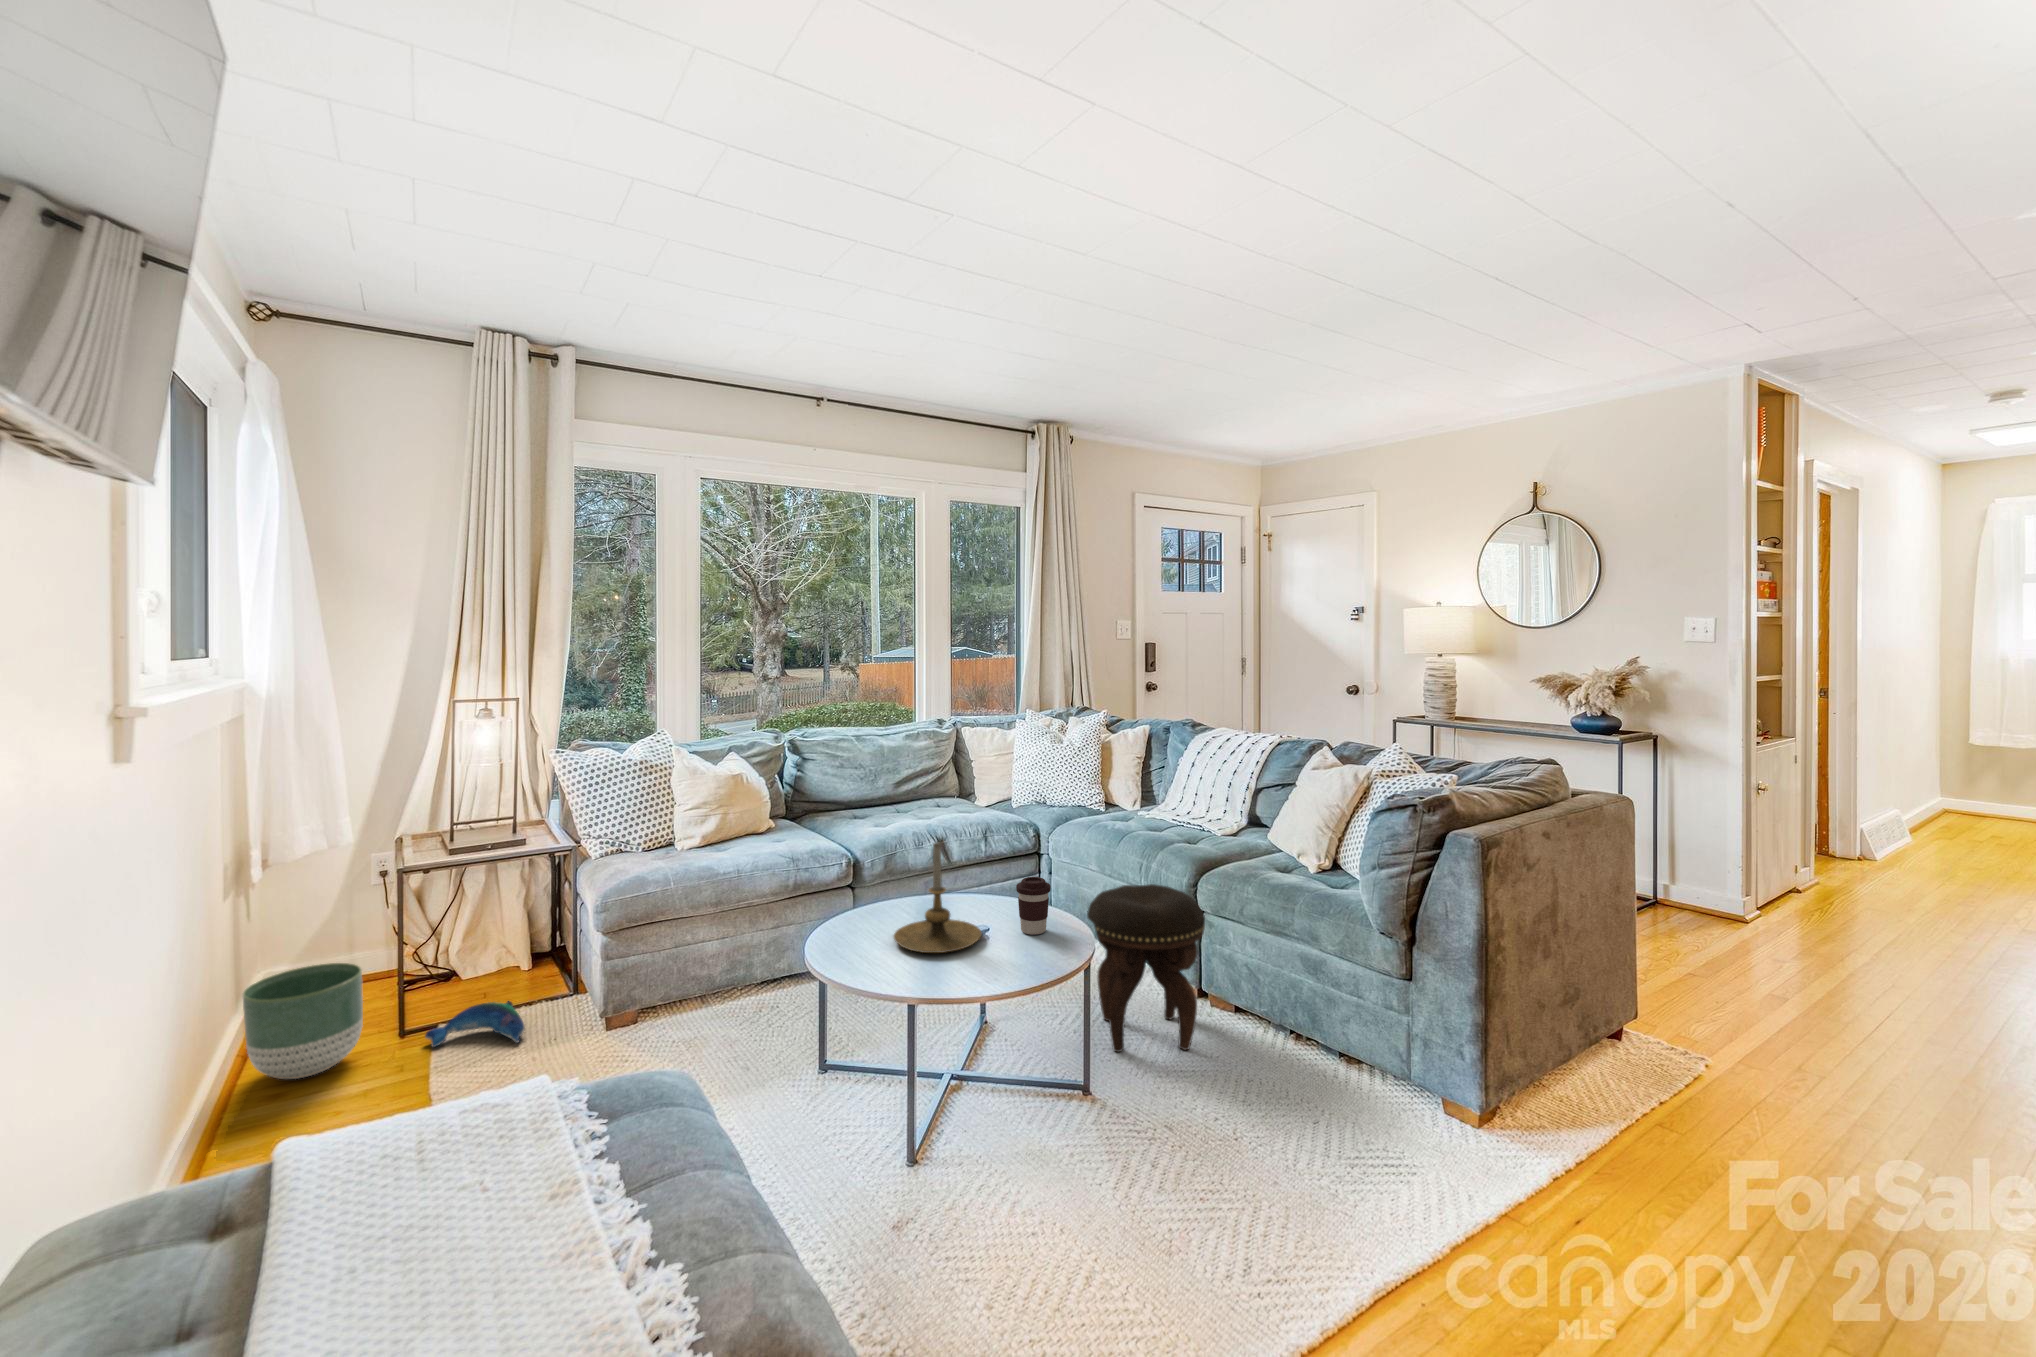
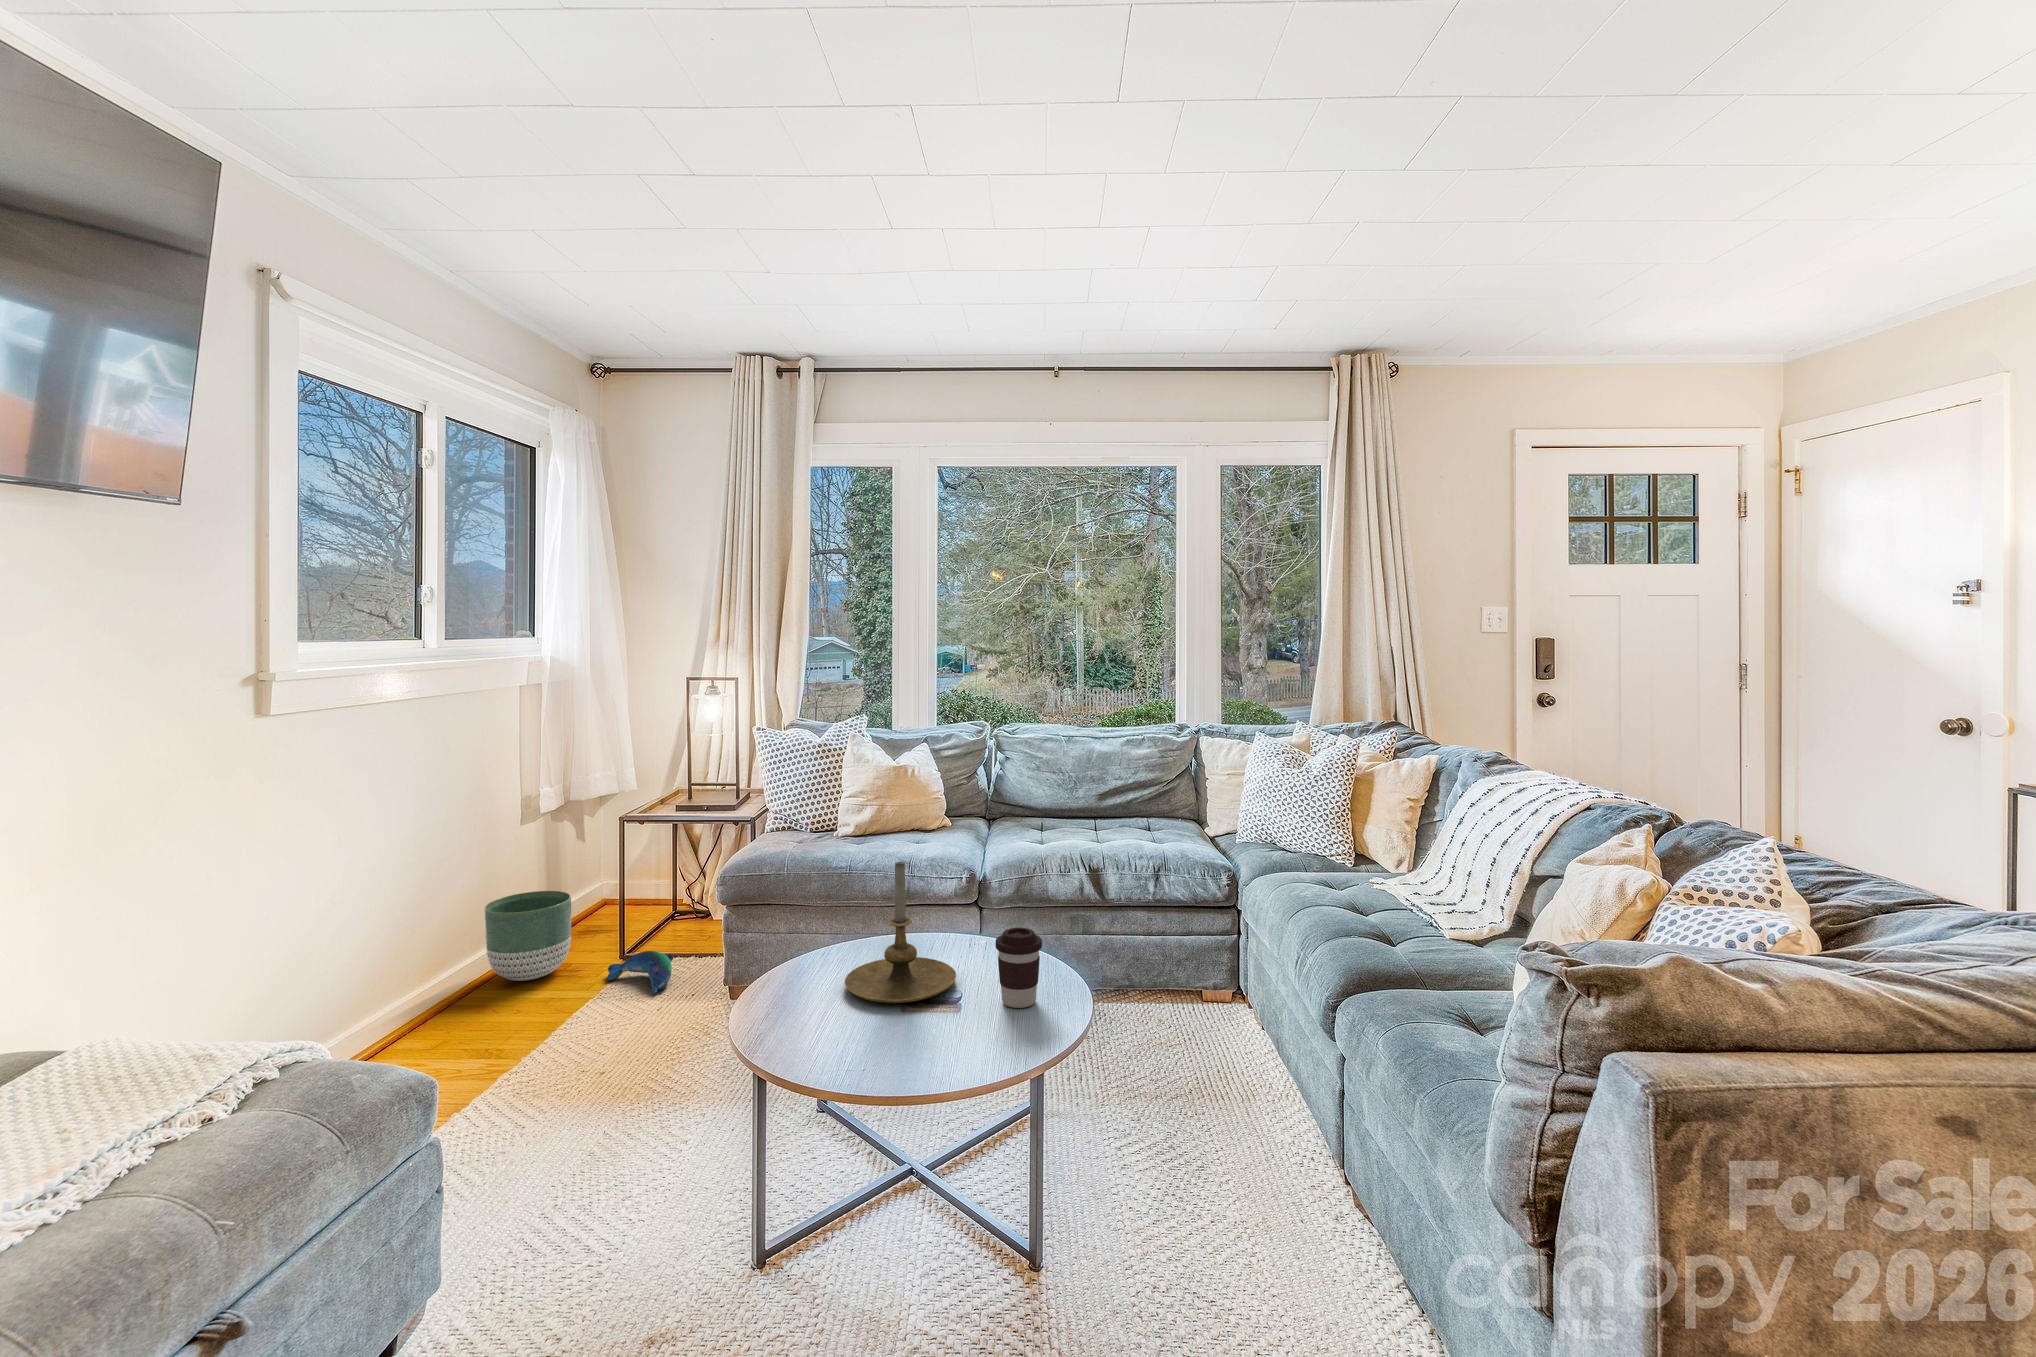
footstool: present [1087,884,1205,1052] -> none [1128,968,1308,1249]

